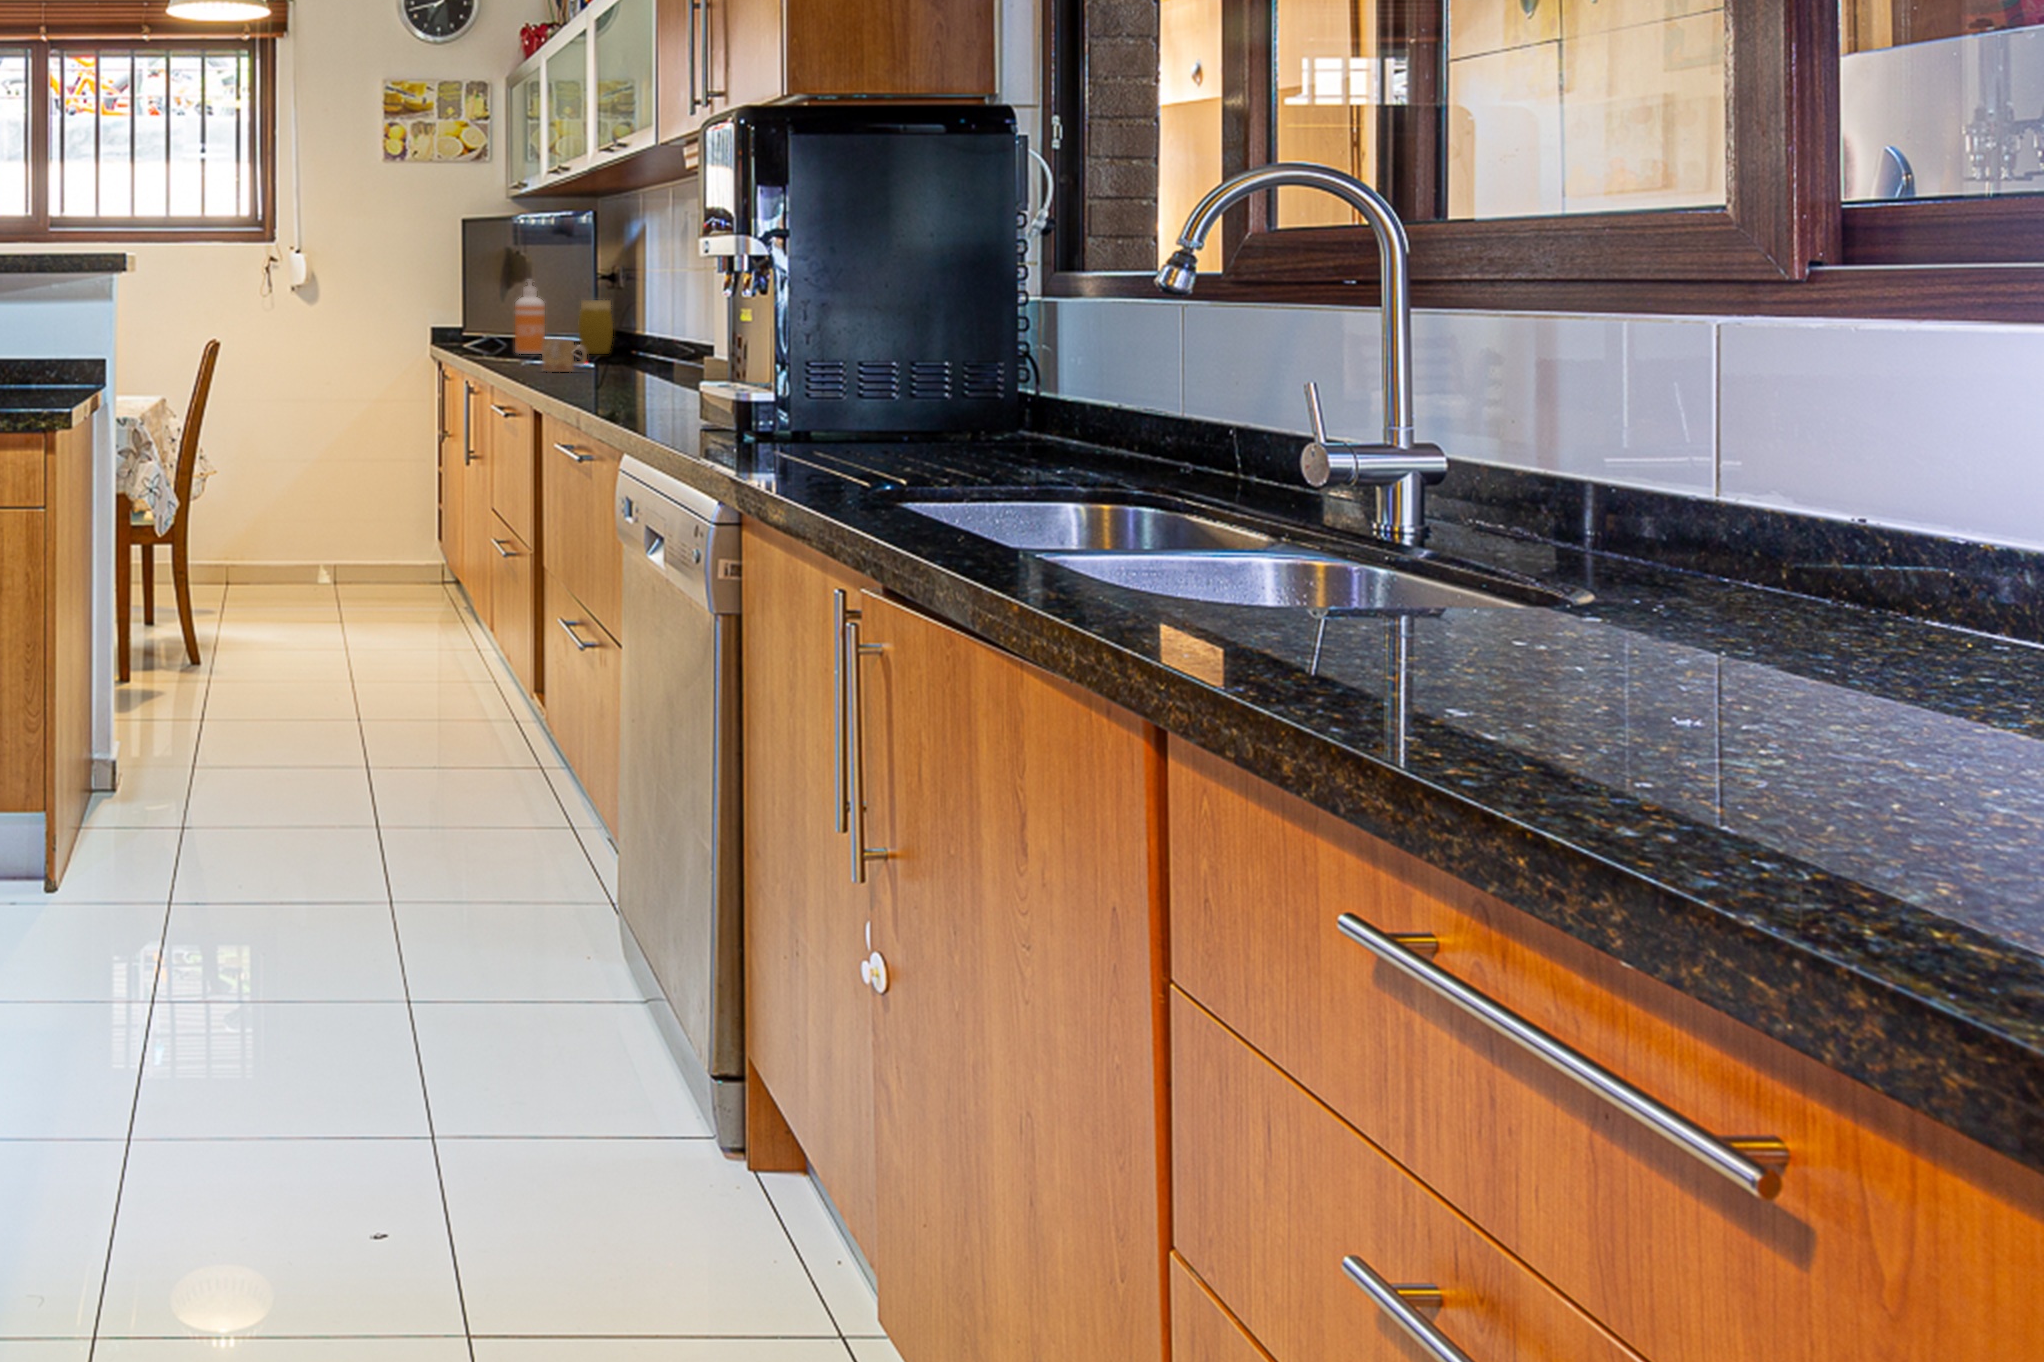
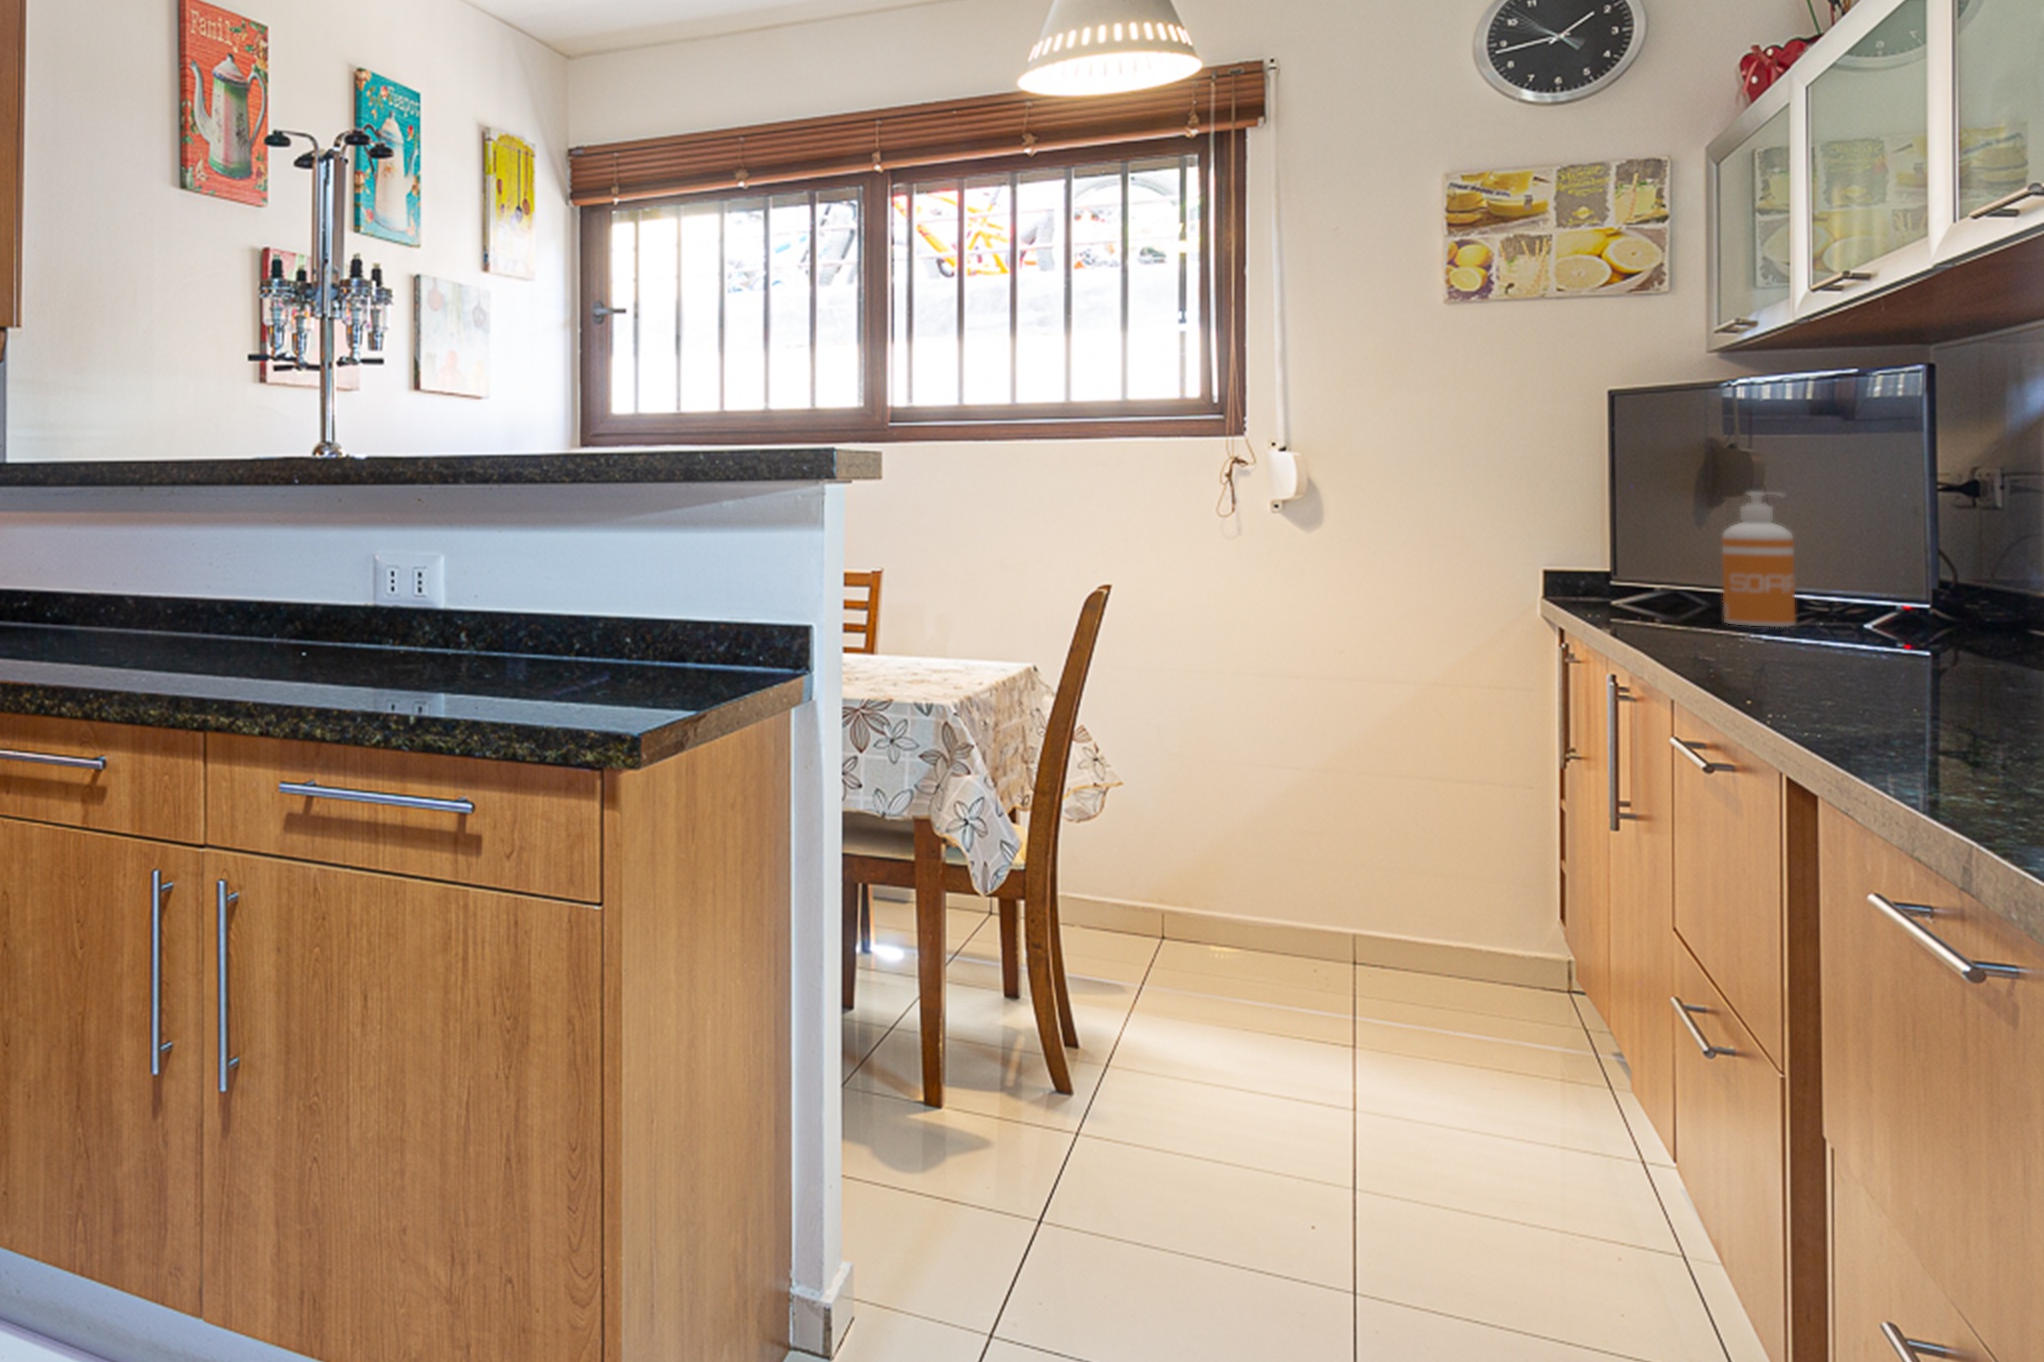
jar: present [579,300,613,354] -> none [1877,530,1967,632]
mug: present [542,339,587,372] -> none [1787,611,1908,679]

